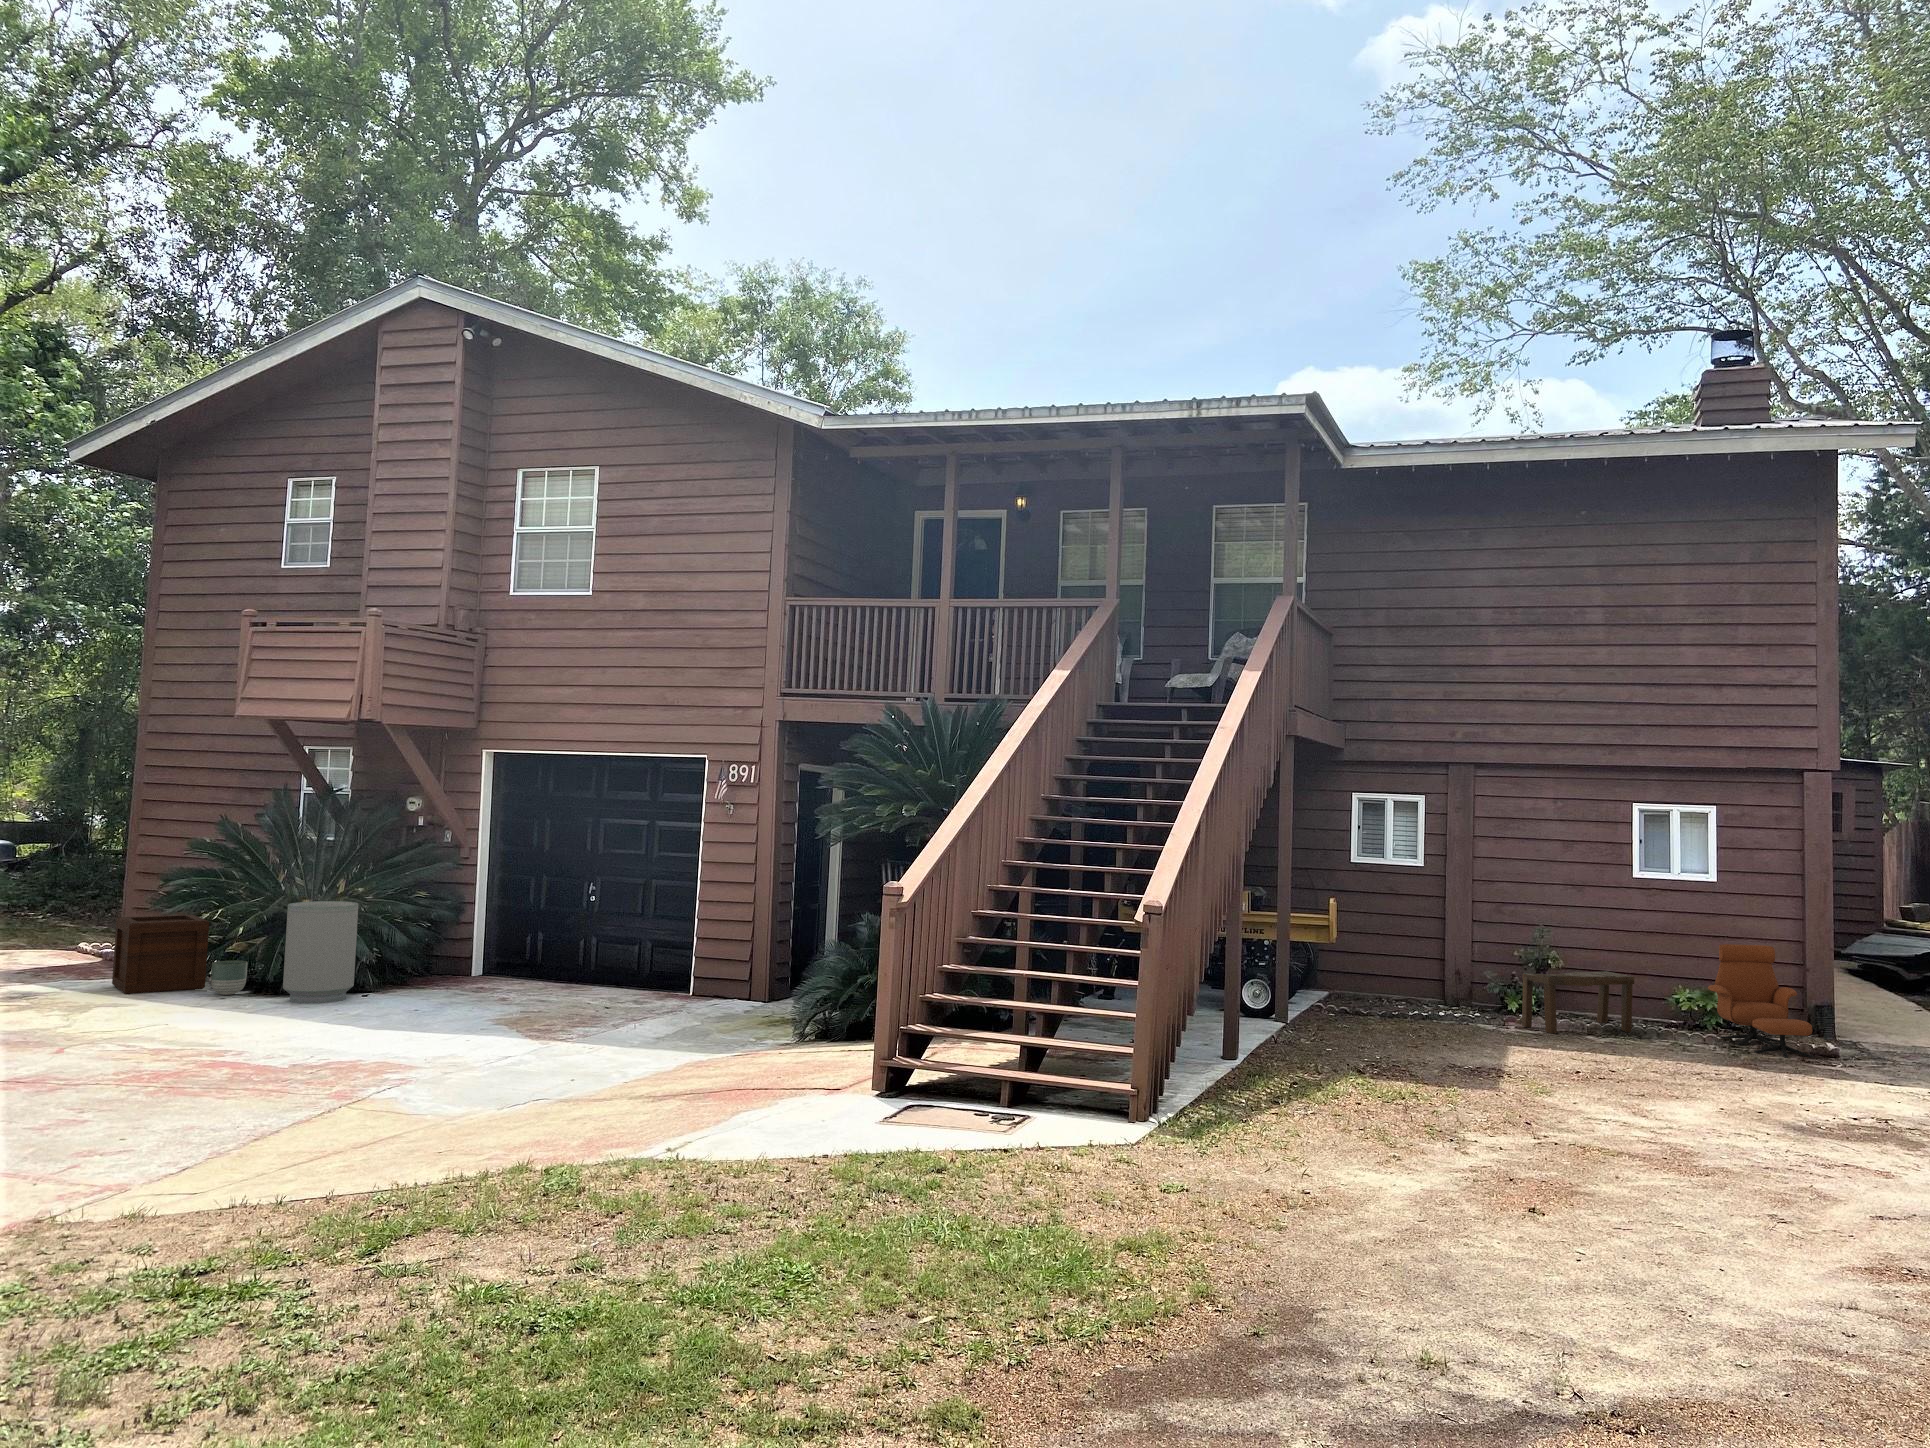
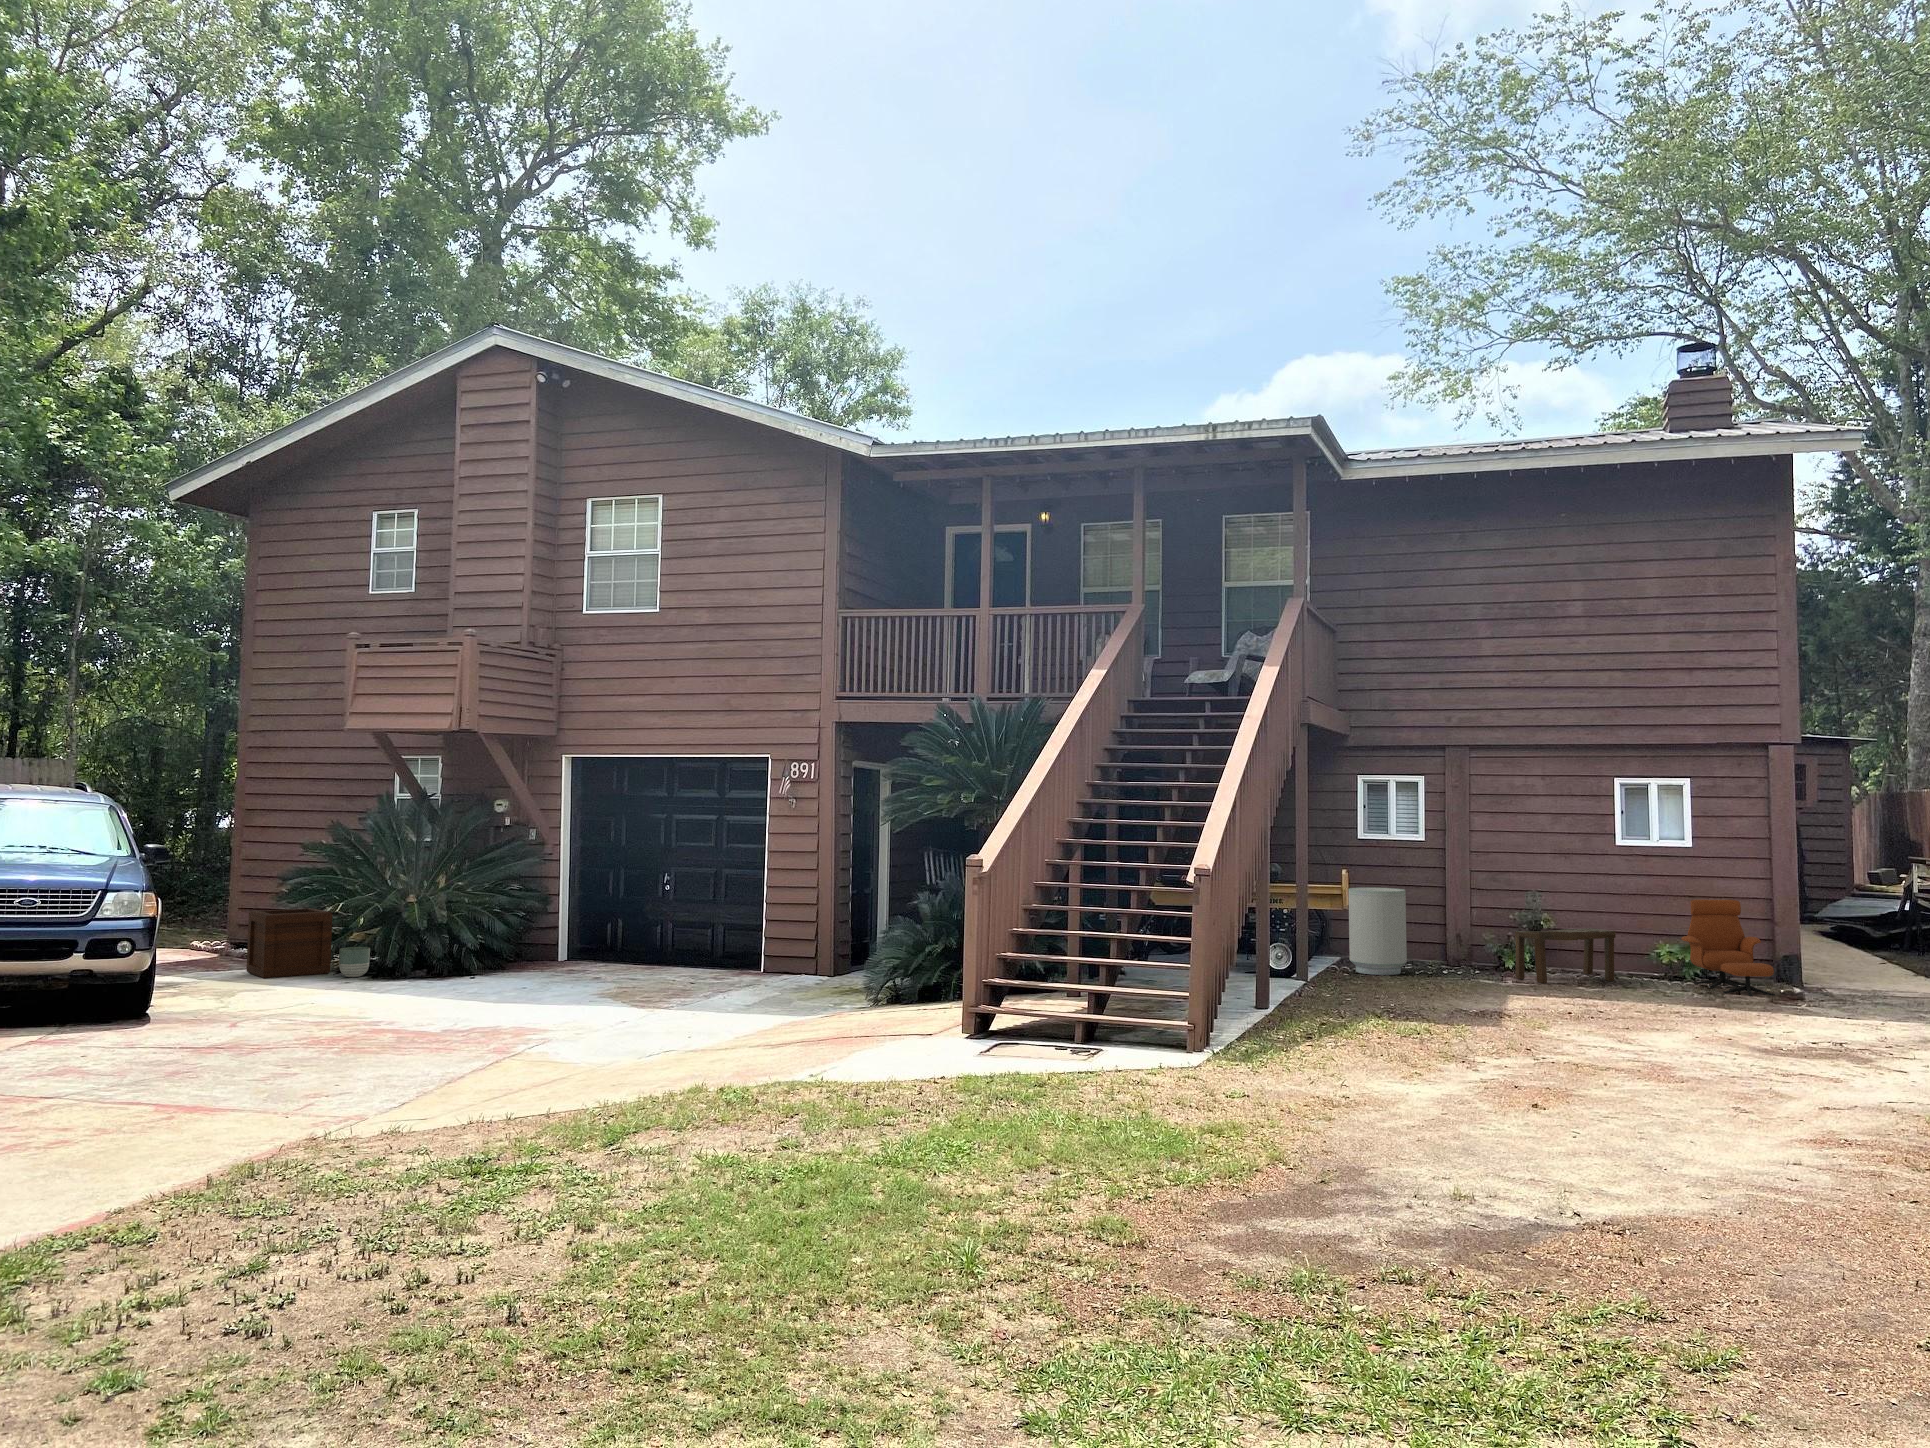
trash can: present [283,901,358,1003] -> present [1349,888,1407,975]

